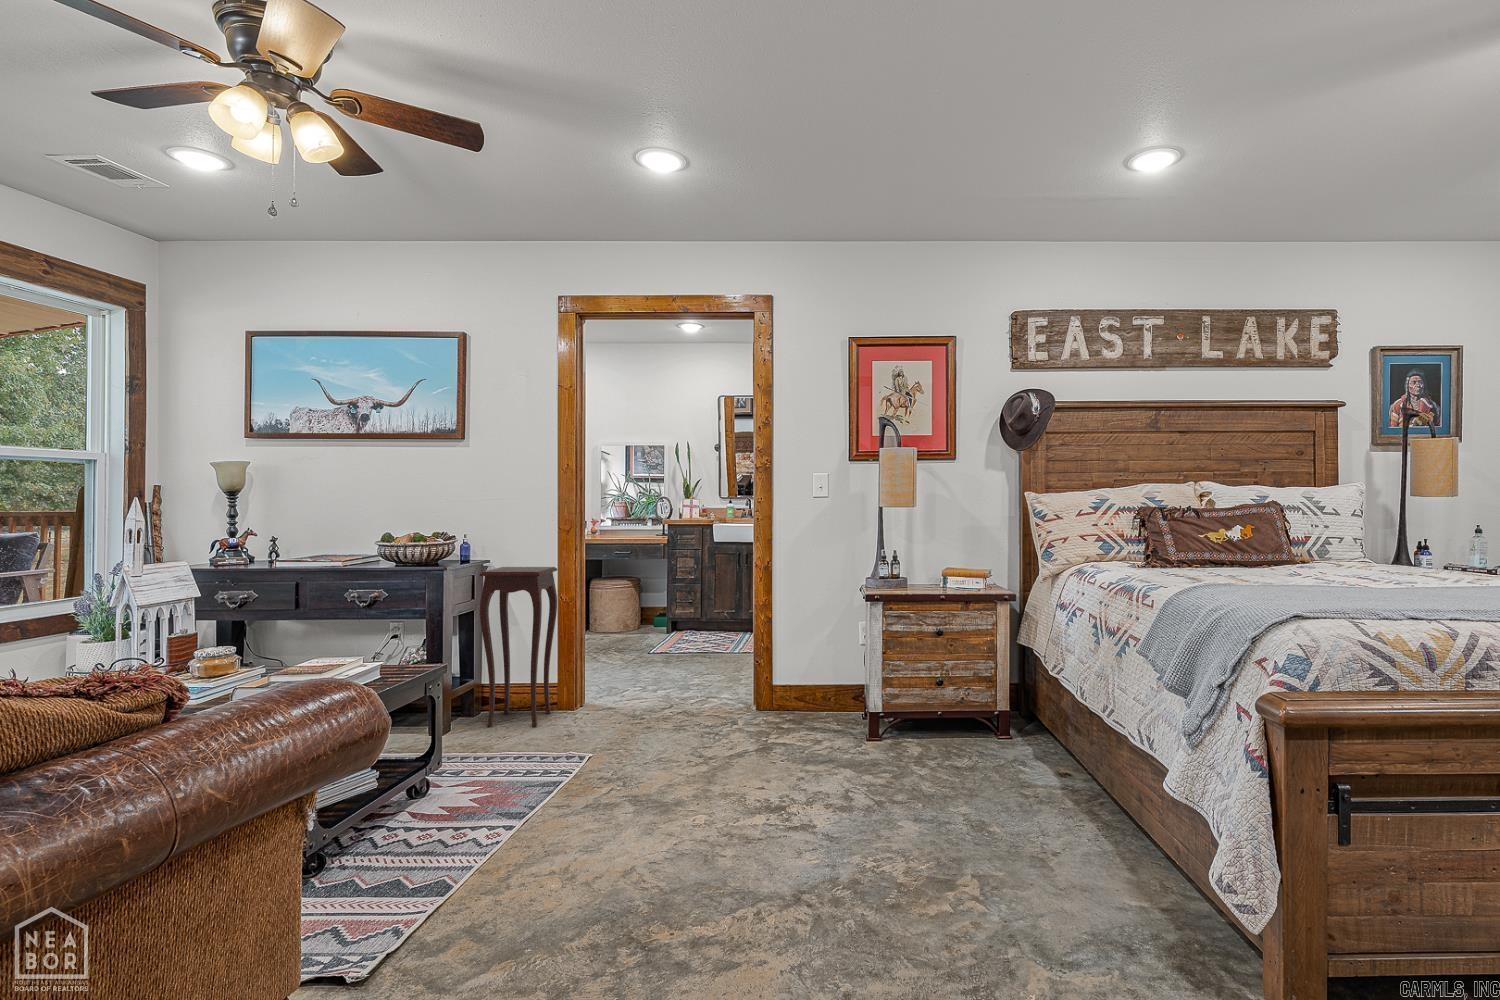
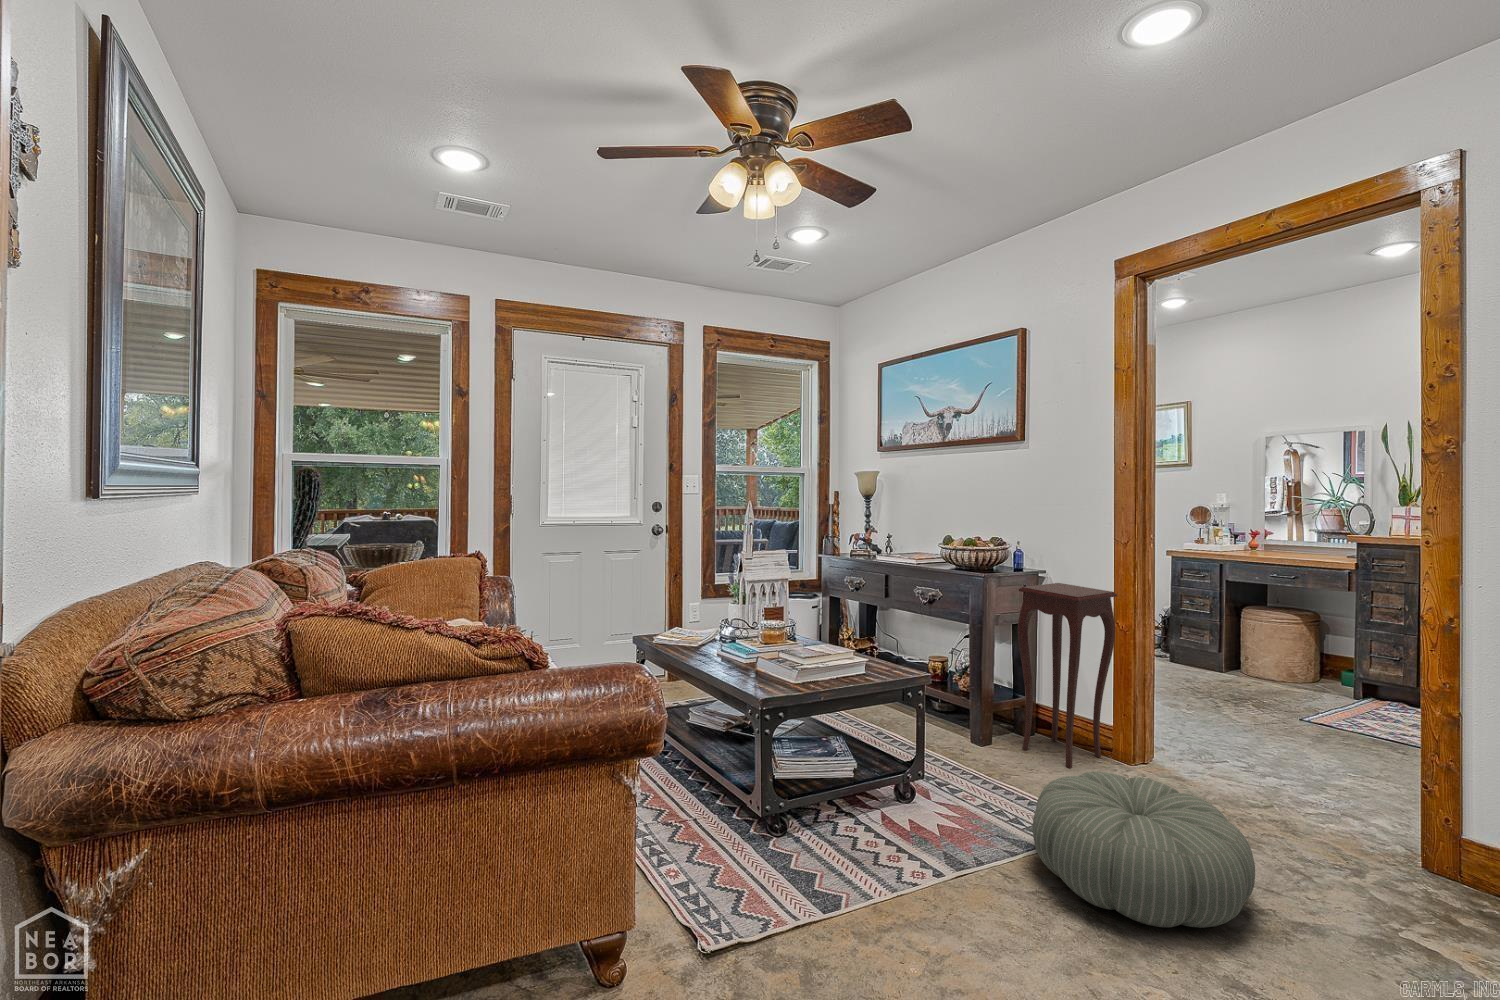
pouf: none [560,697,714,794] -> present [1033,772,1255,928]

